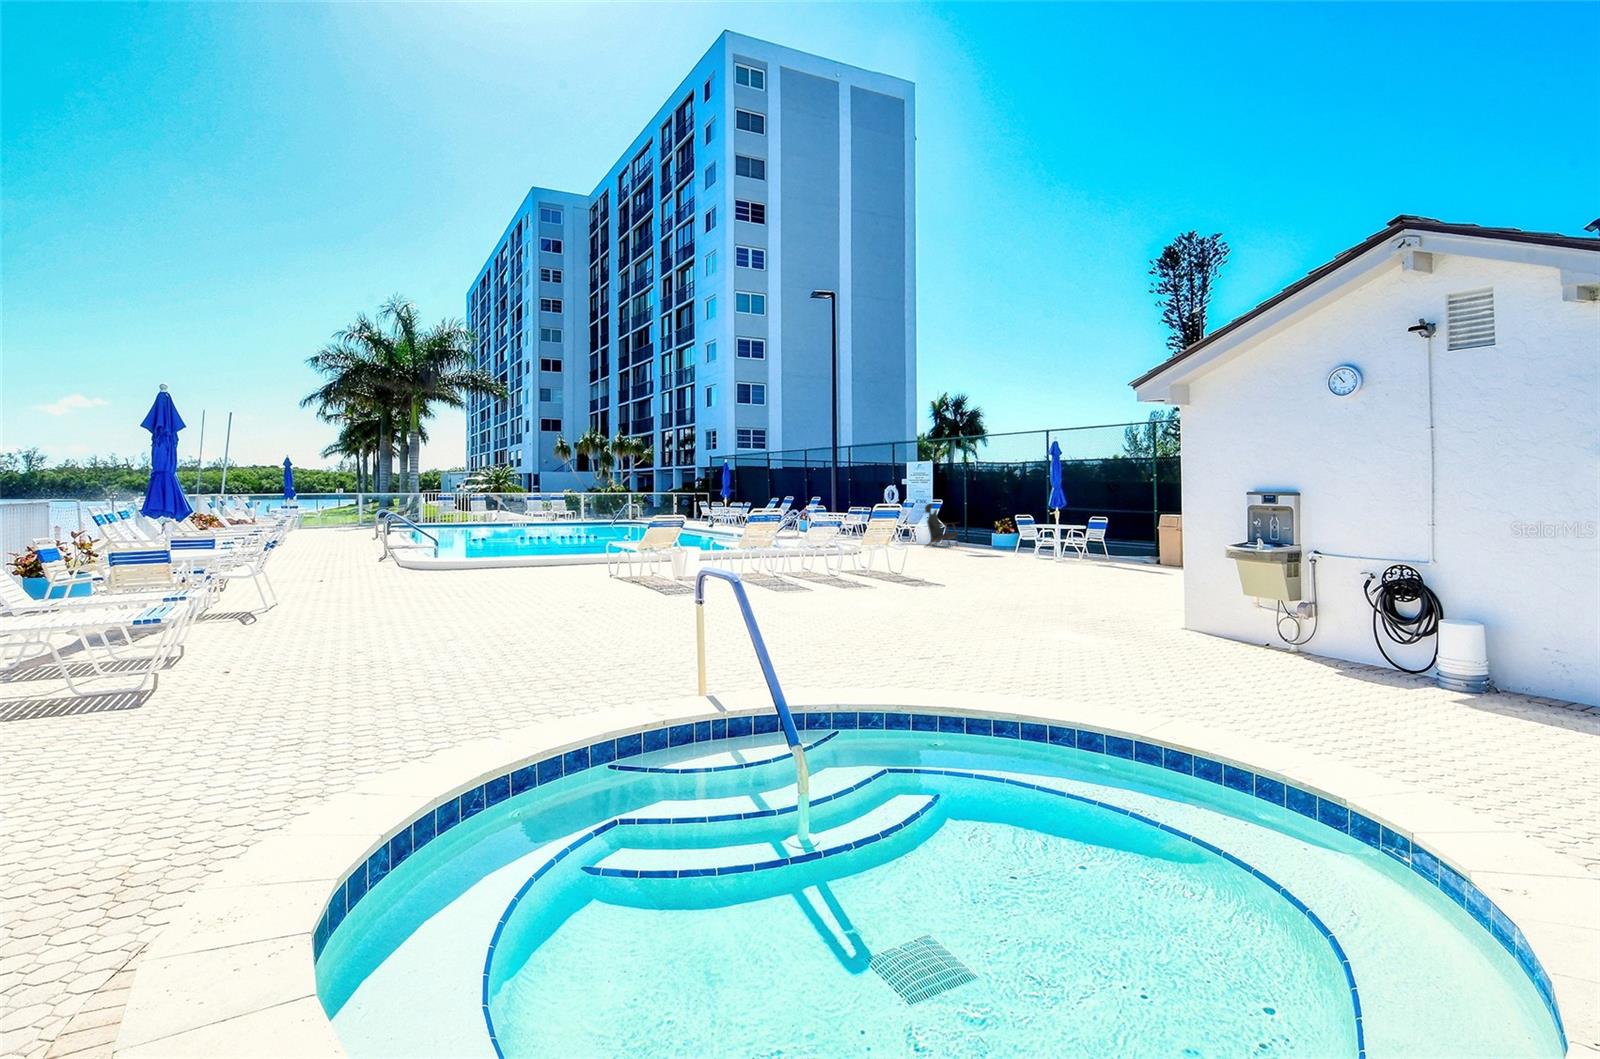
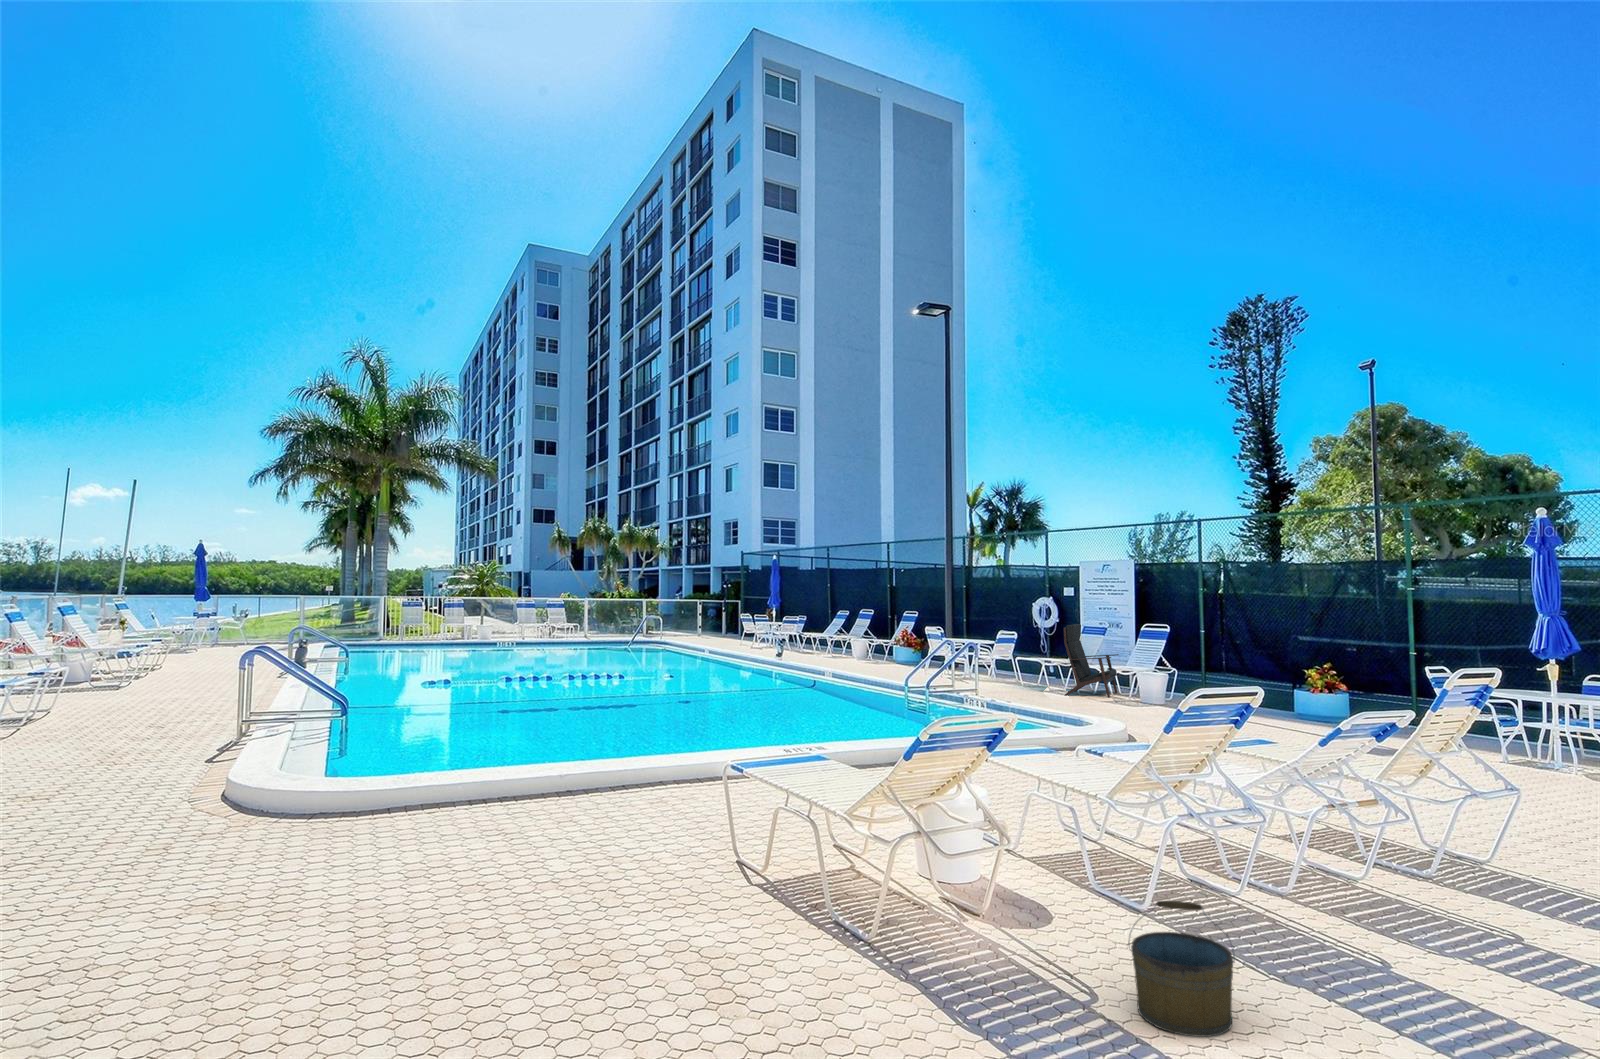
bucket: none [856,577,887,615] -> present [1131,901,1235,1037]

